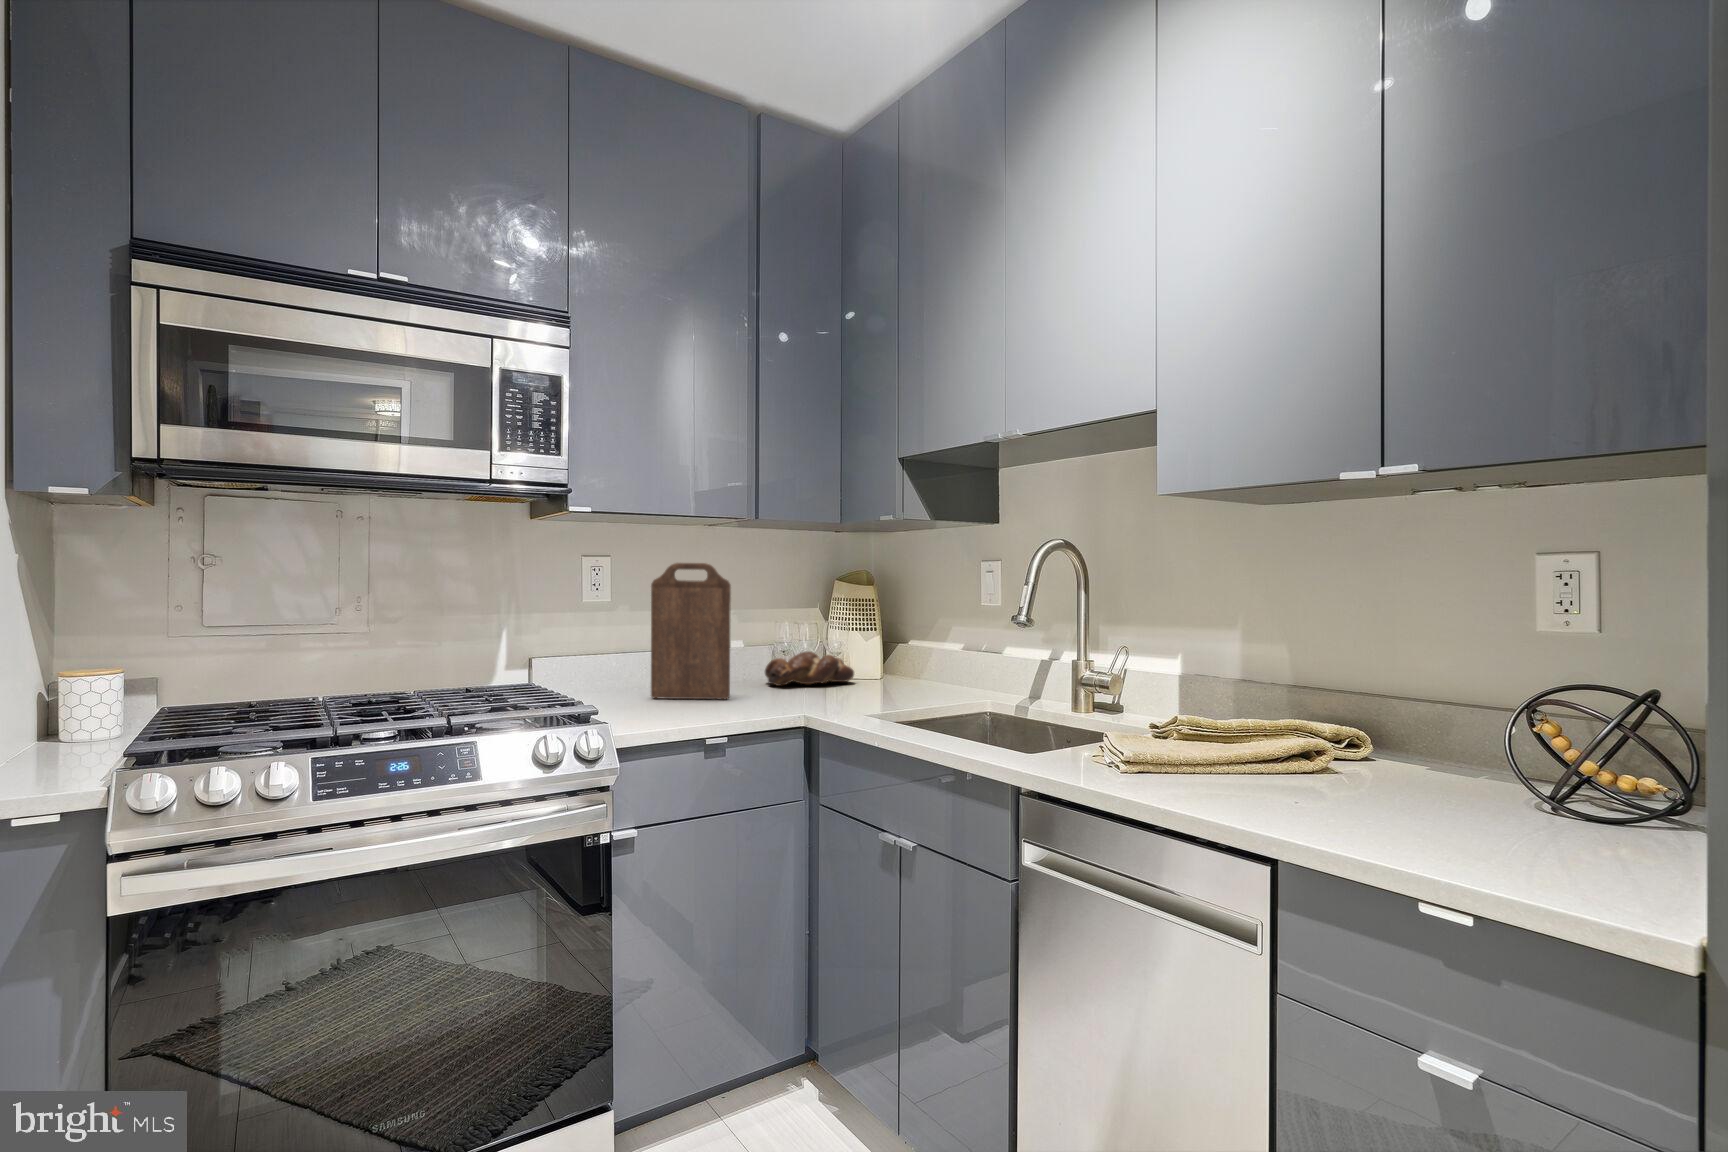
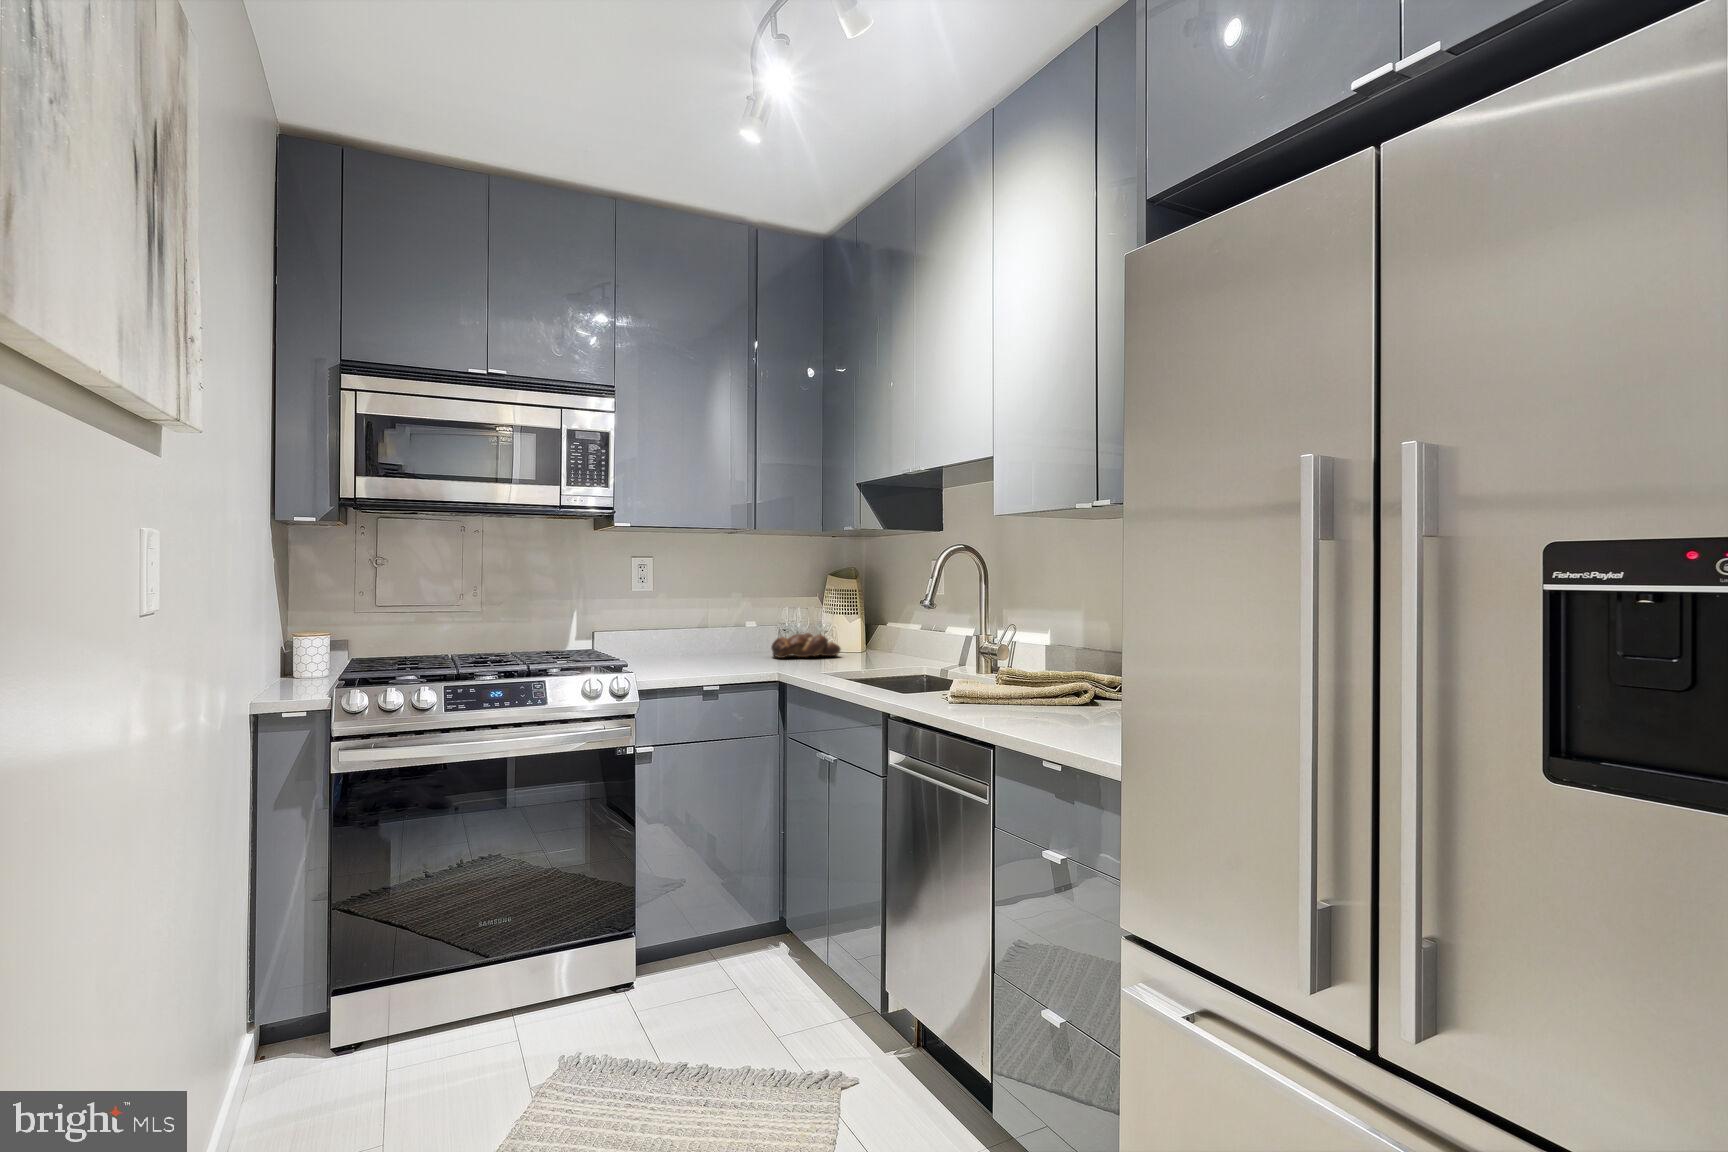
cutting board: present [651,563,731,699] -> none [679,563,737,665]

